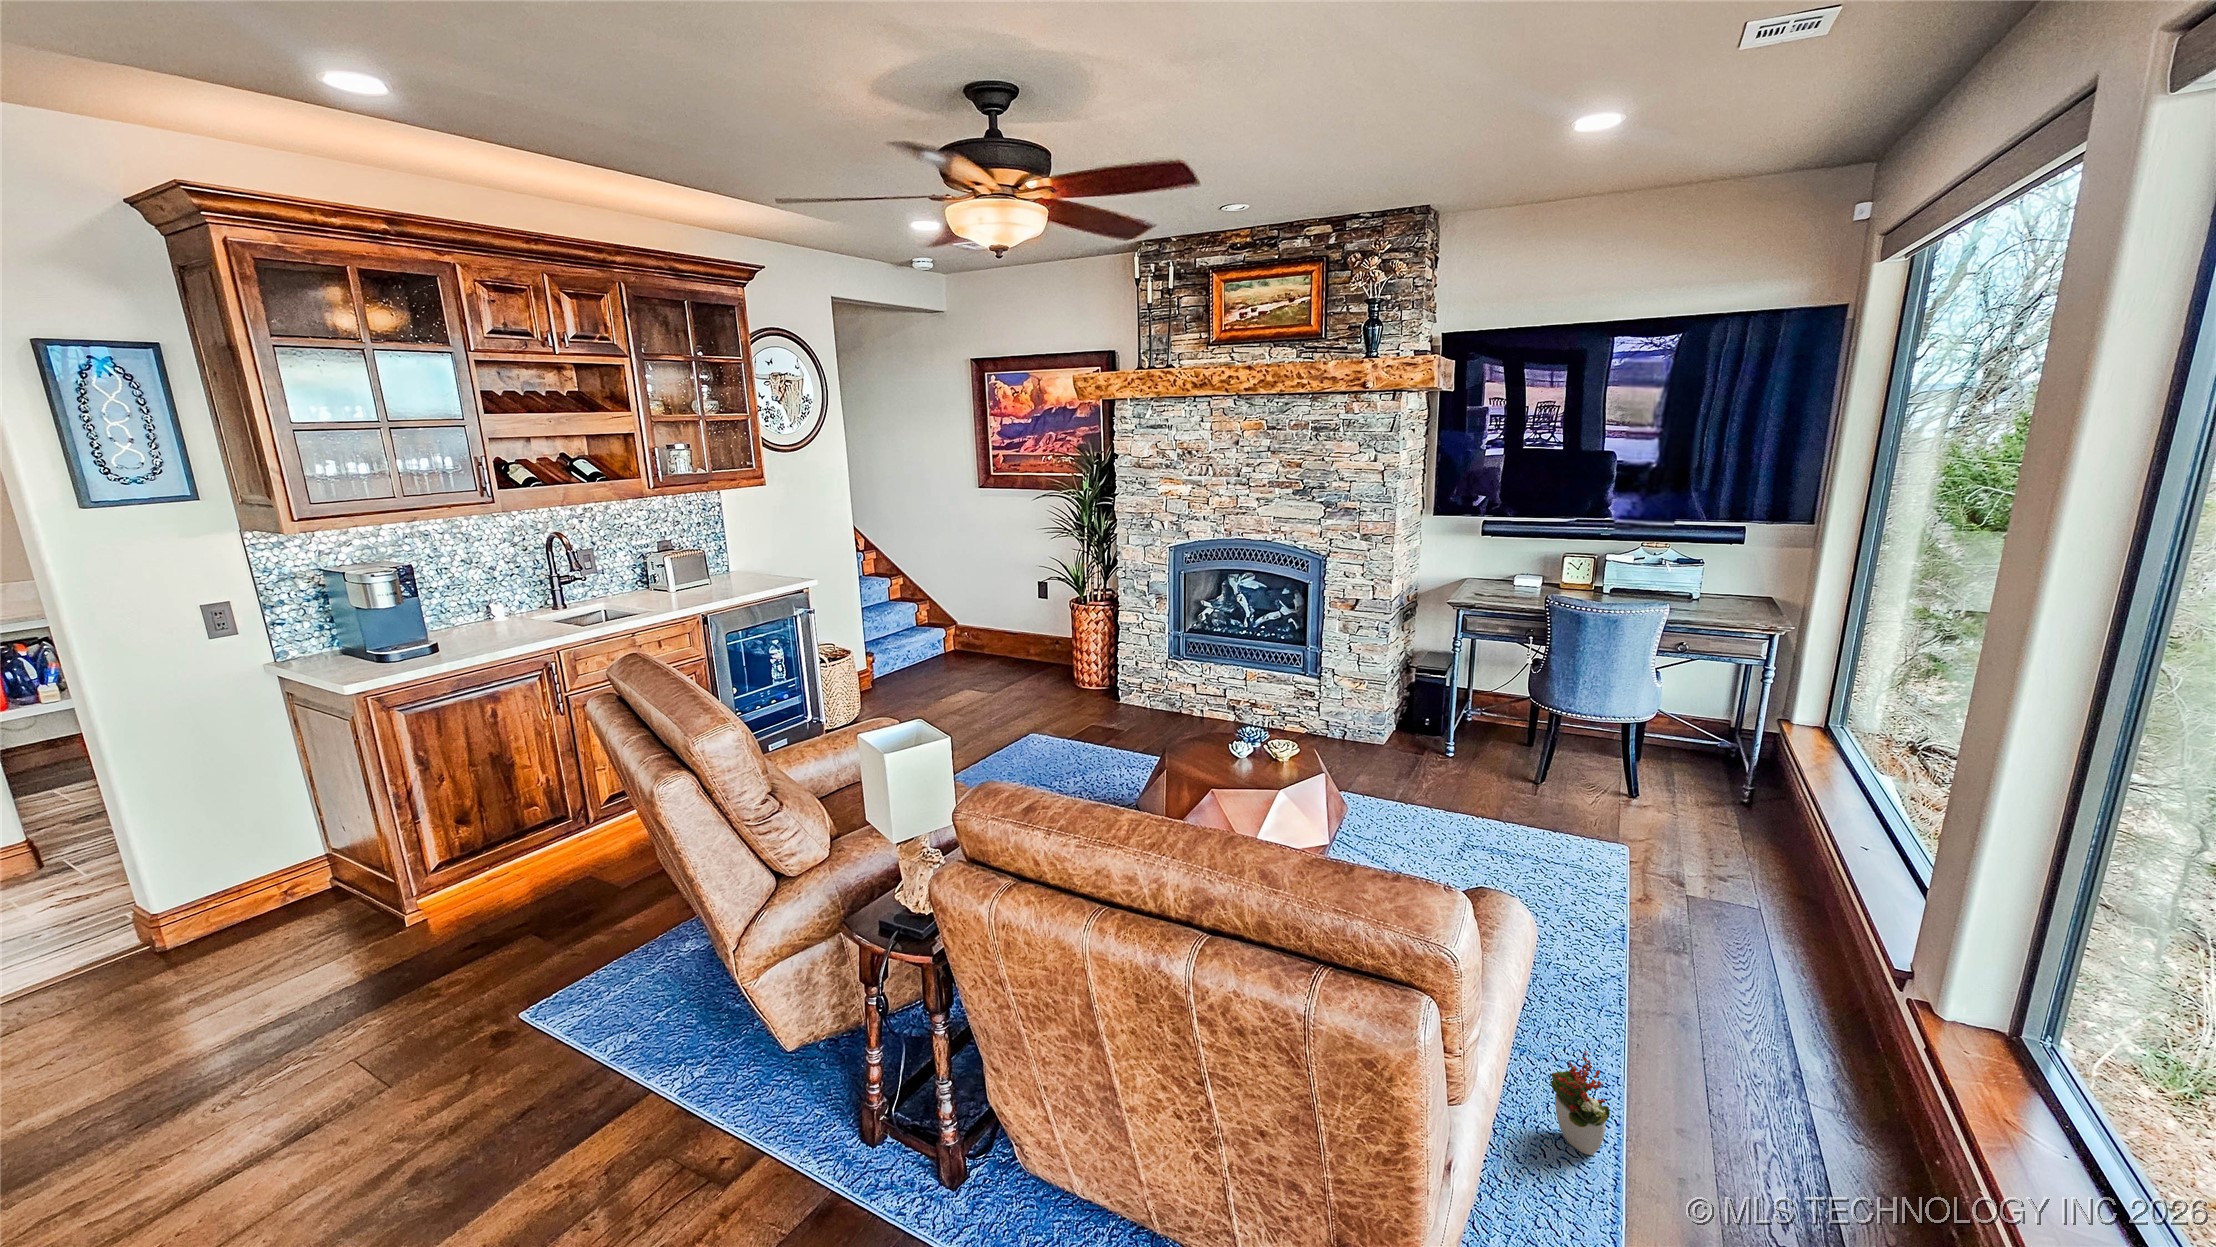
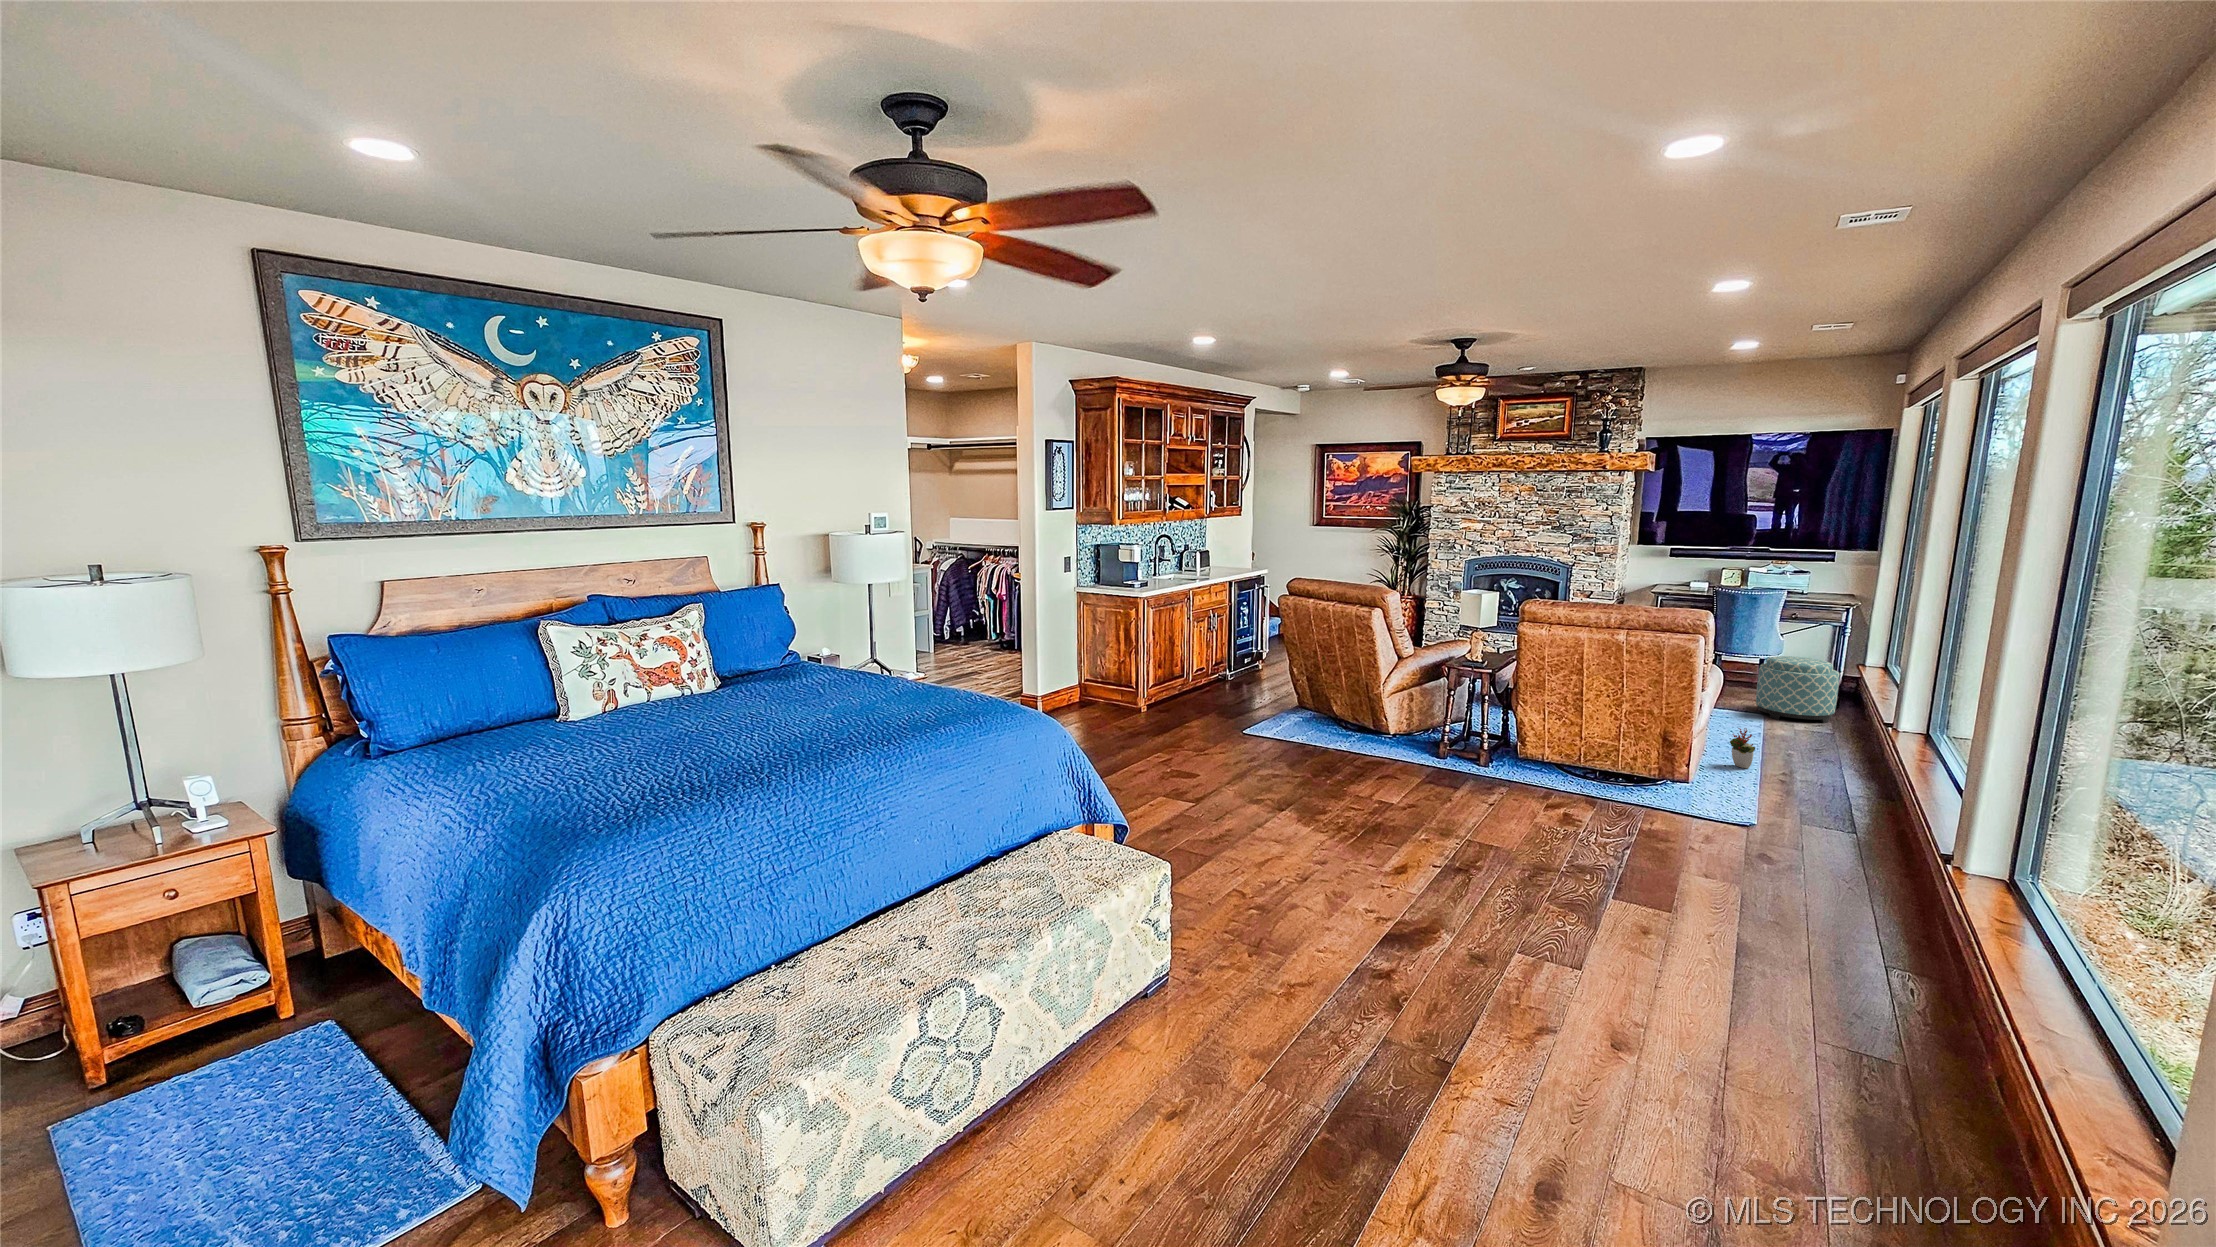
ottoman: none [1612,739,1764,880] -> present [1756,656,1840,723]

